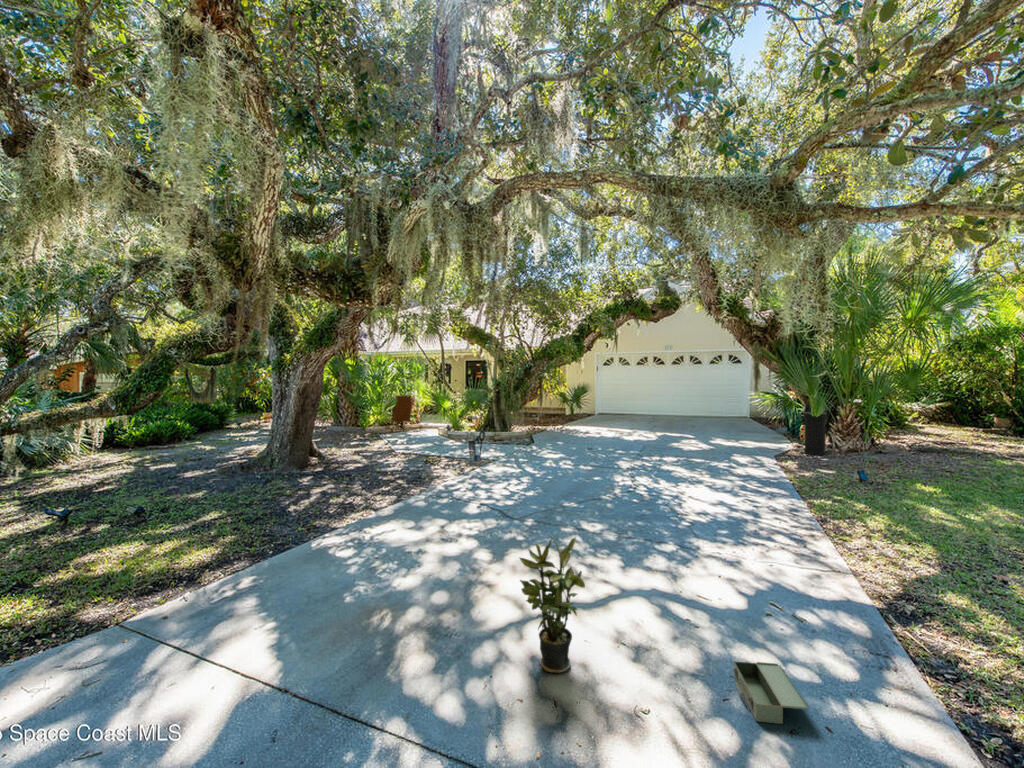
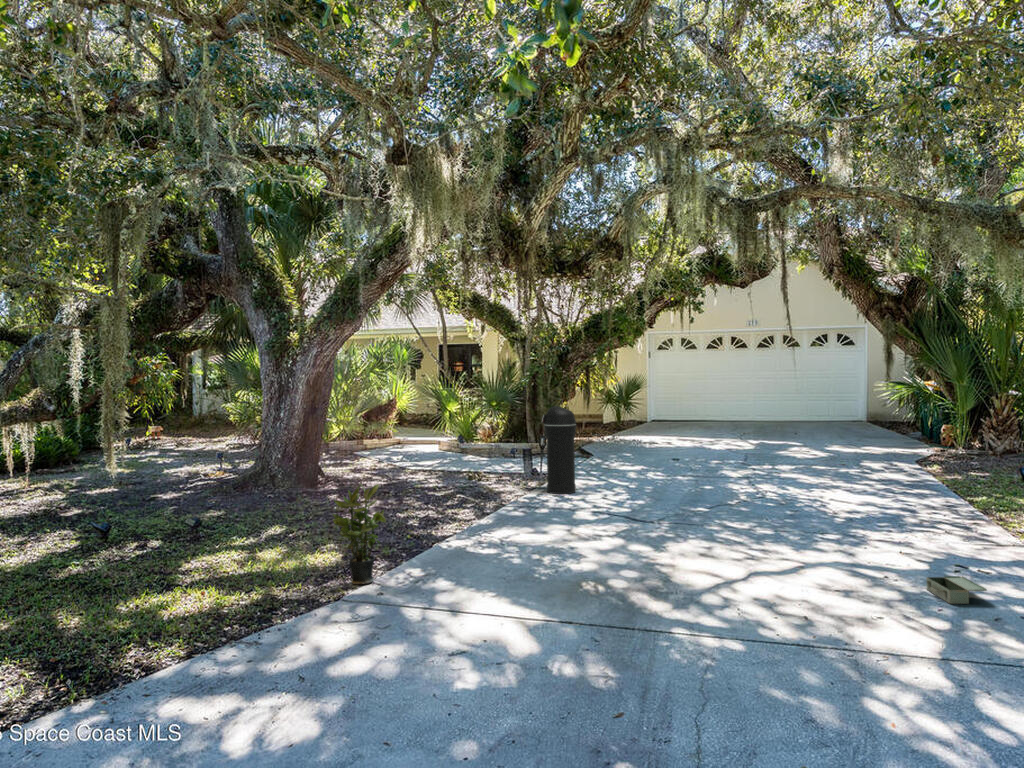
lounge chair: present [391,396,412,428] -> none [353,394,390,446]
trash can: present [802,403,827,455] -> present [542,406,576,494]
potted plant: present [520,535,585,673] -> present [332,483,386,585]

